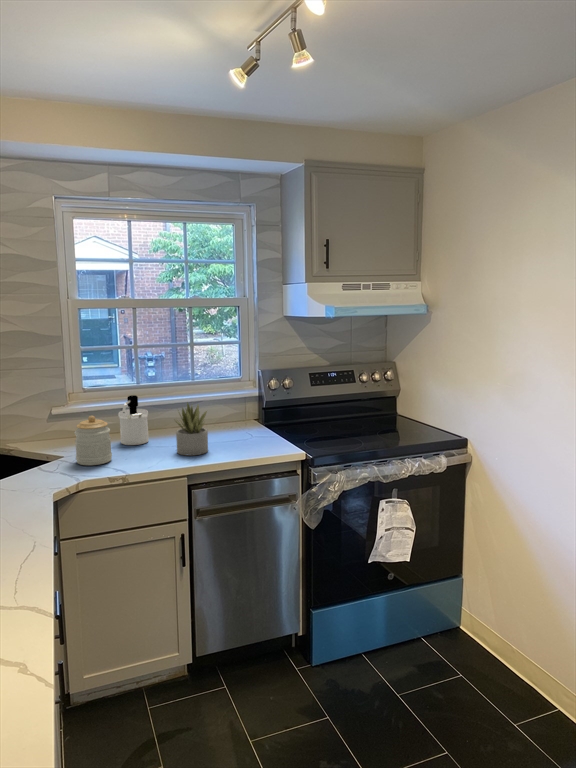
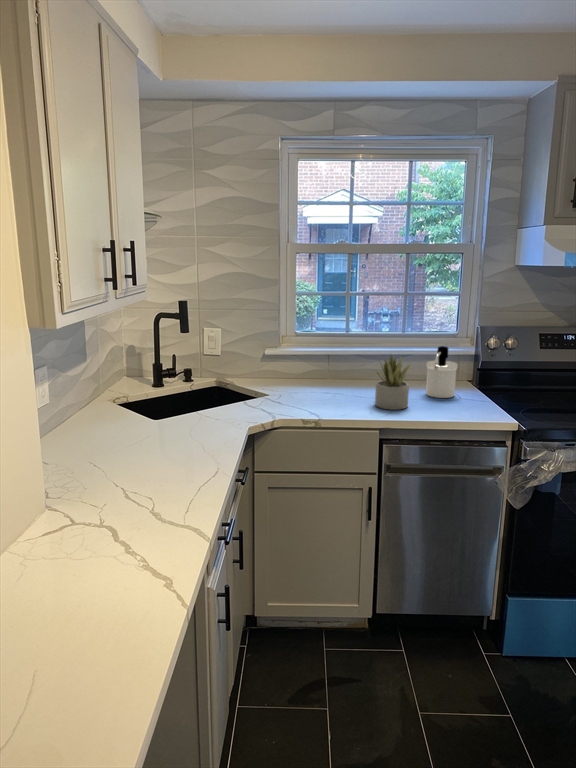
soap dispenser: present [118,395,148,445] -> present [426,346,458,398]
jar: present [74,416,112,465] -> none [277,358,311,407]

